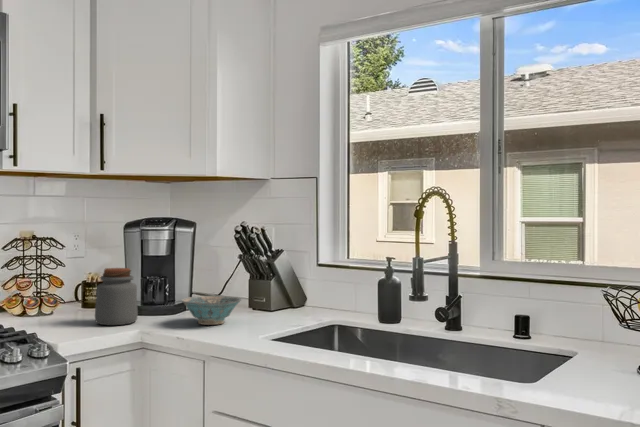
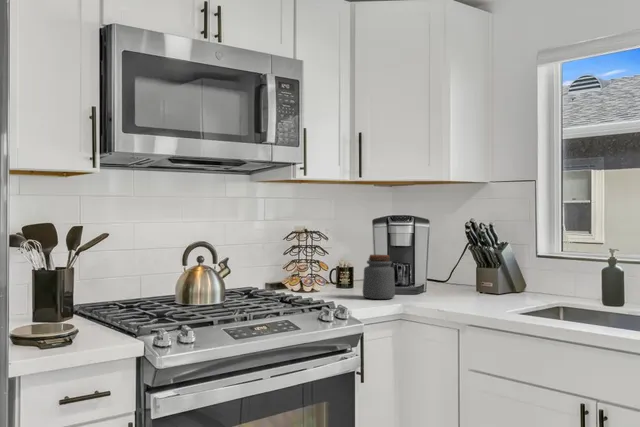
ceramic bowl: present [181,296,242,325] -> none [431,279,481,302]

